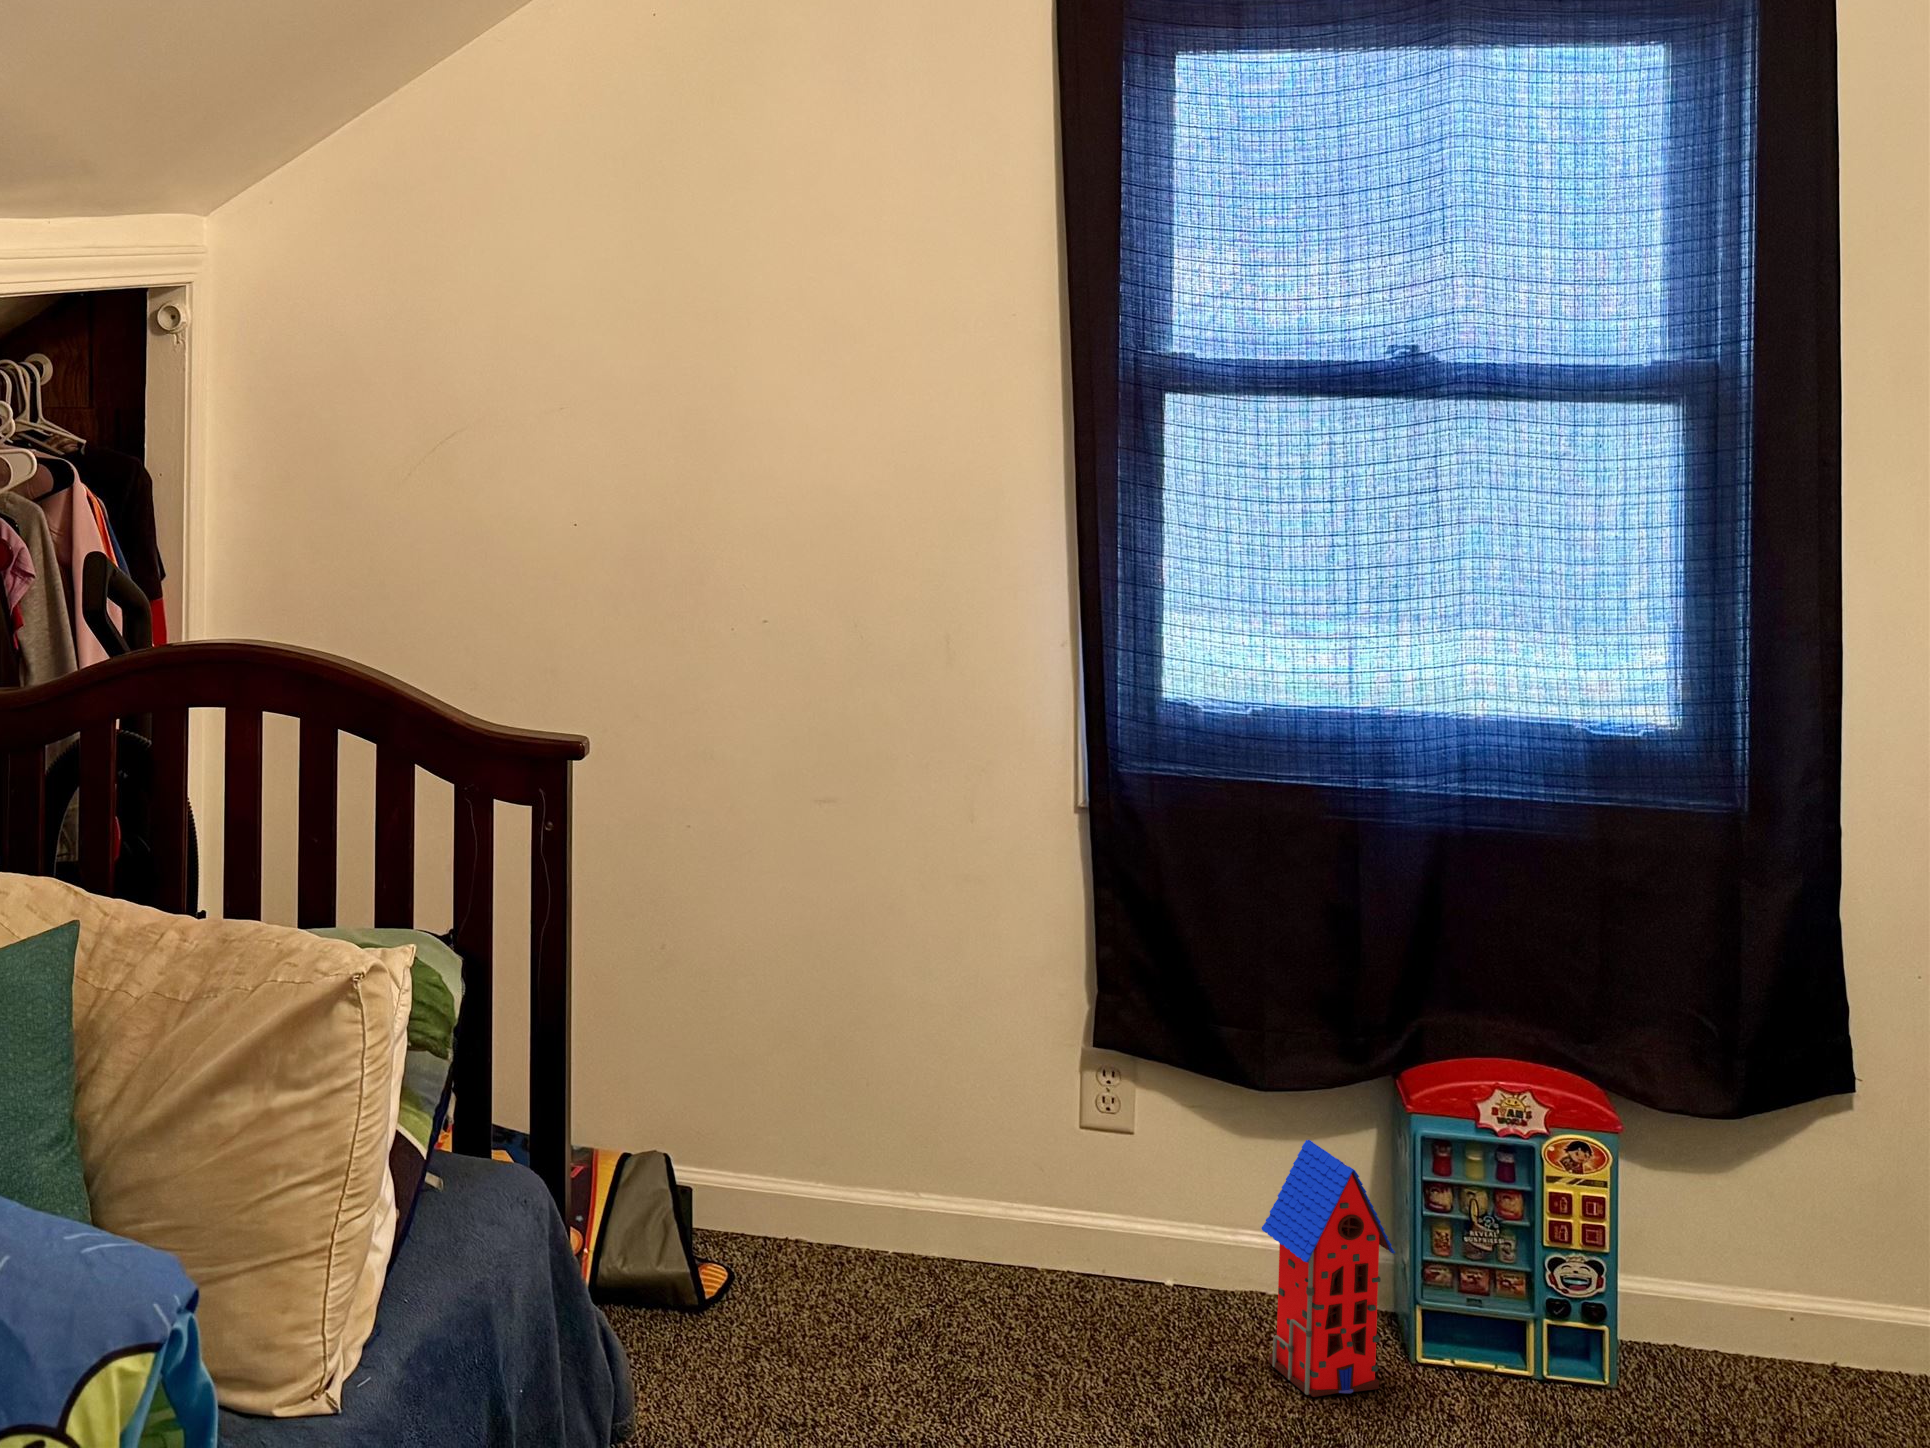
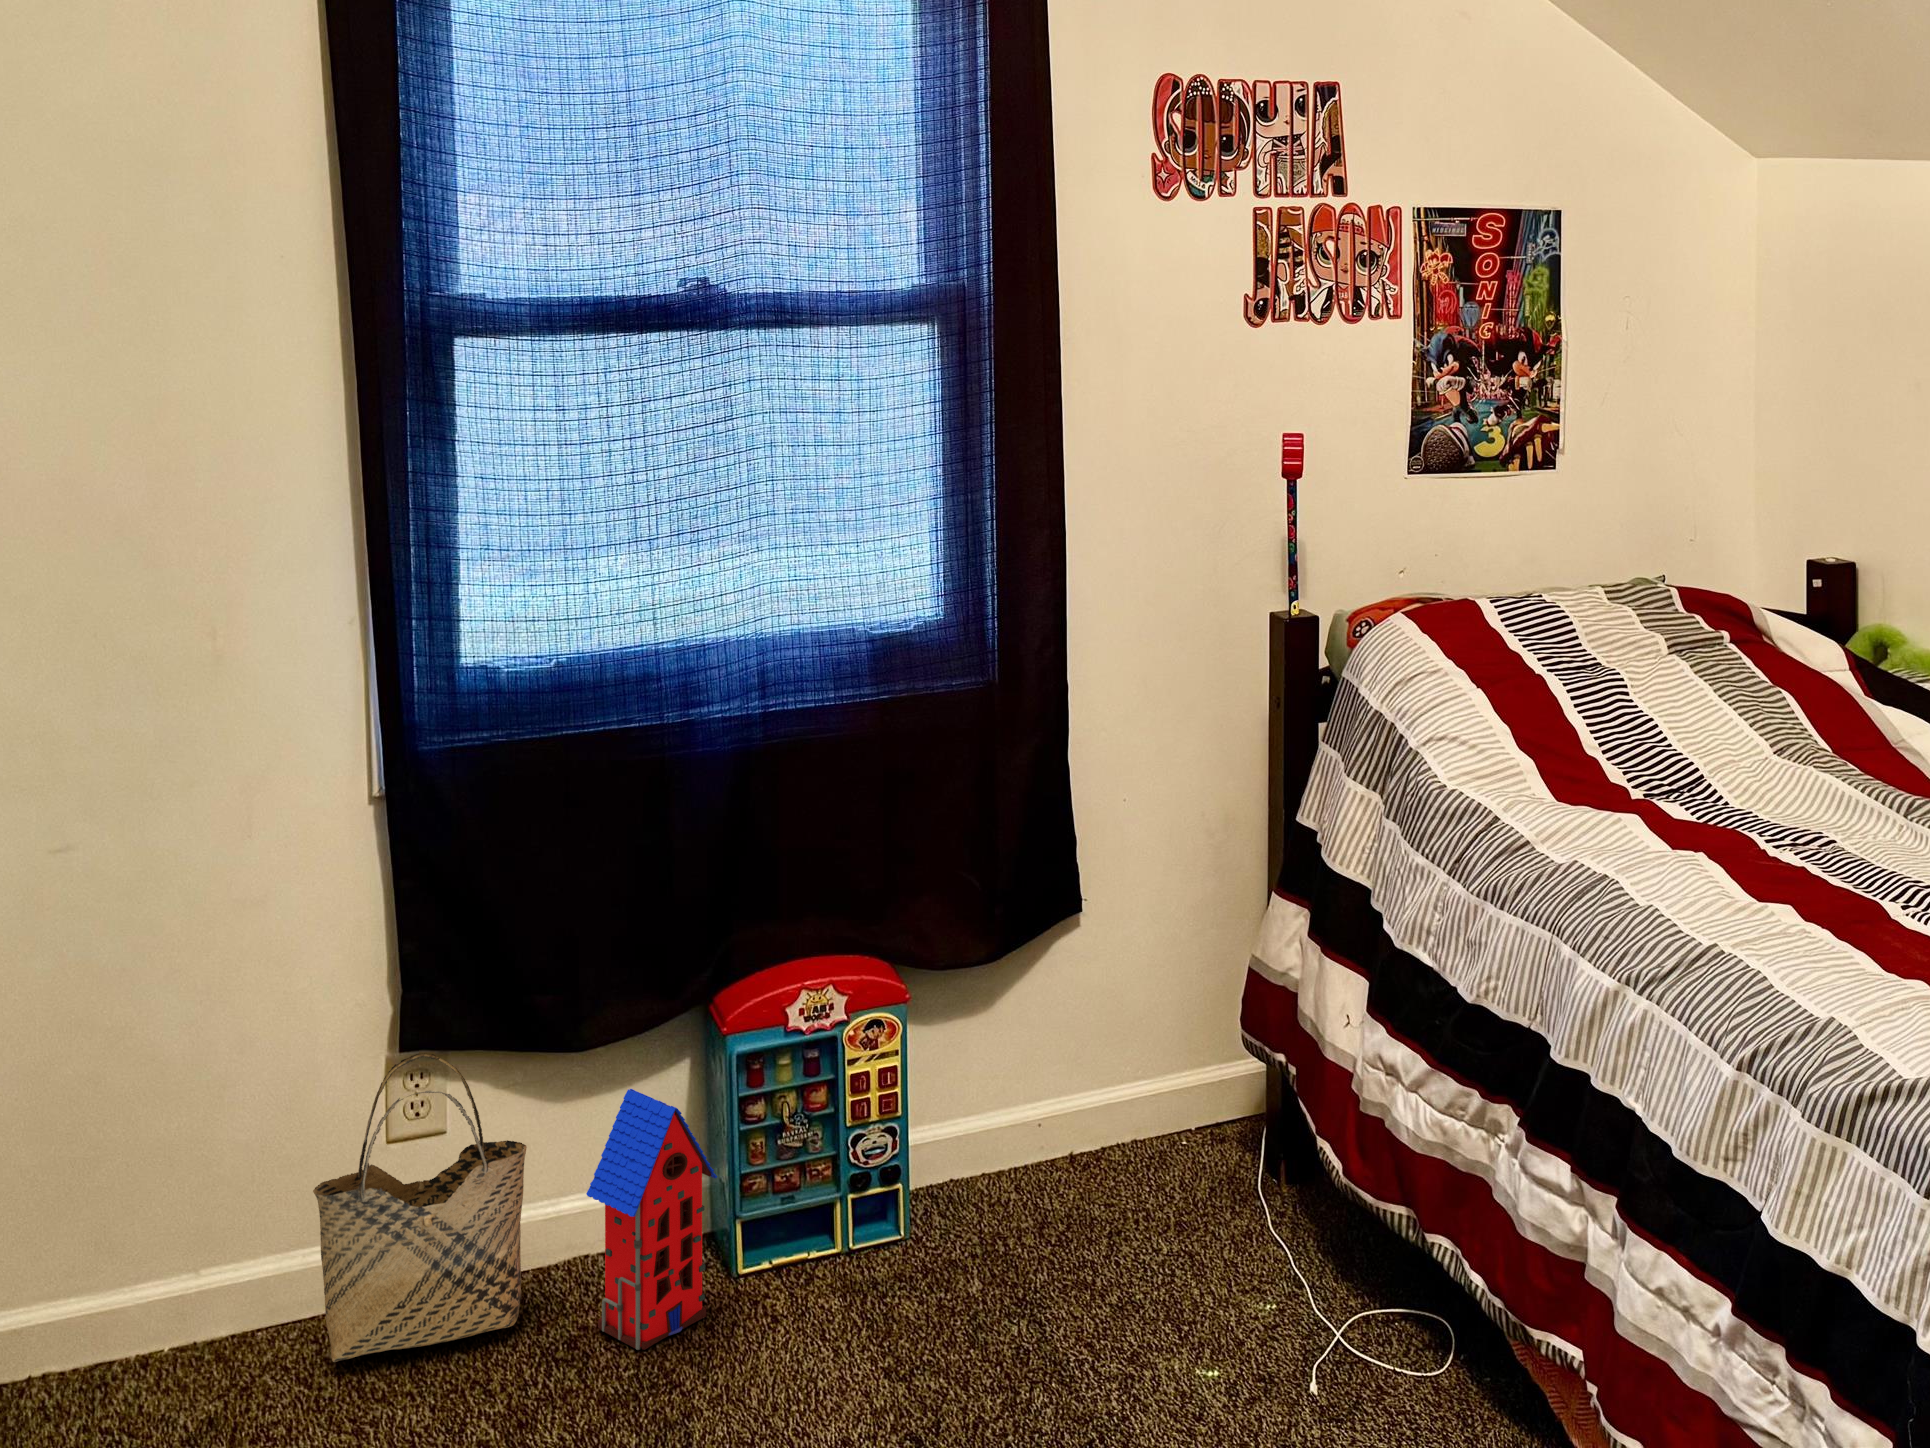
woven basket: none [1015,1054,1206,1332] -> present [313,1054,527,1362]

